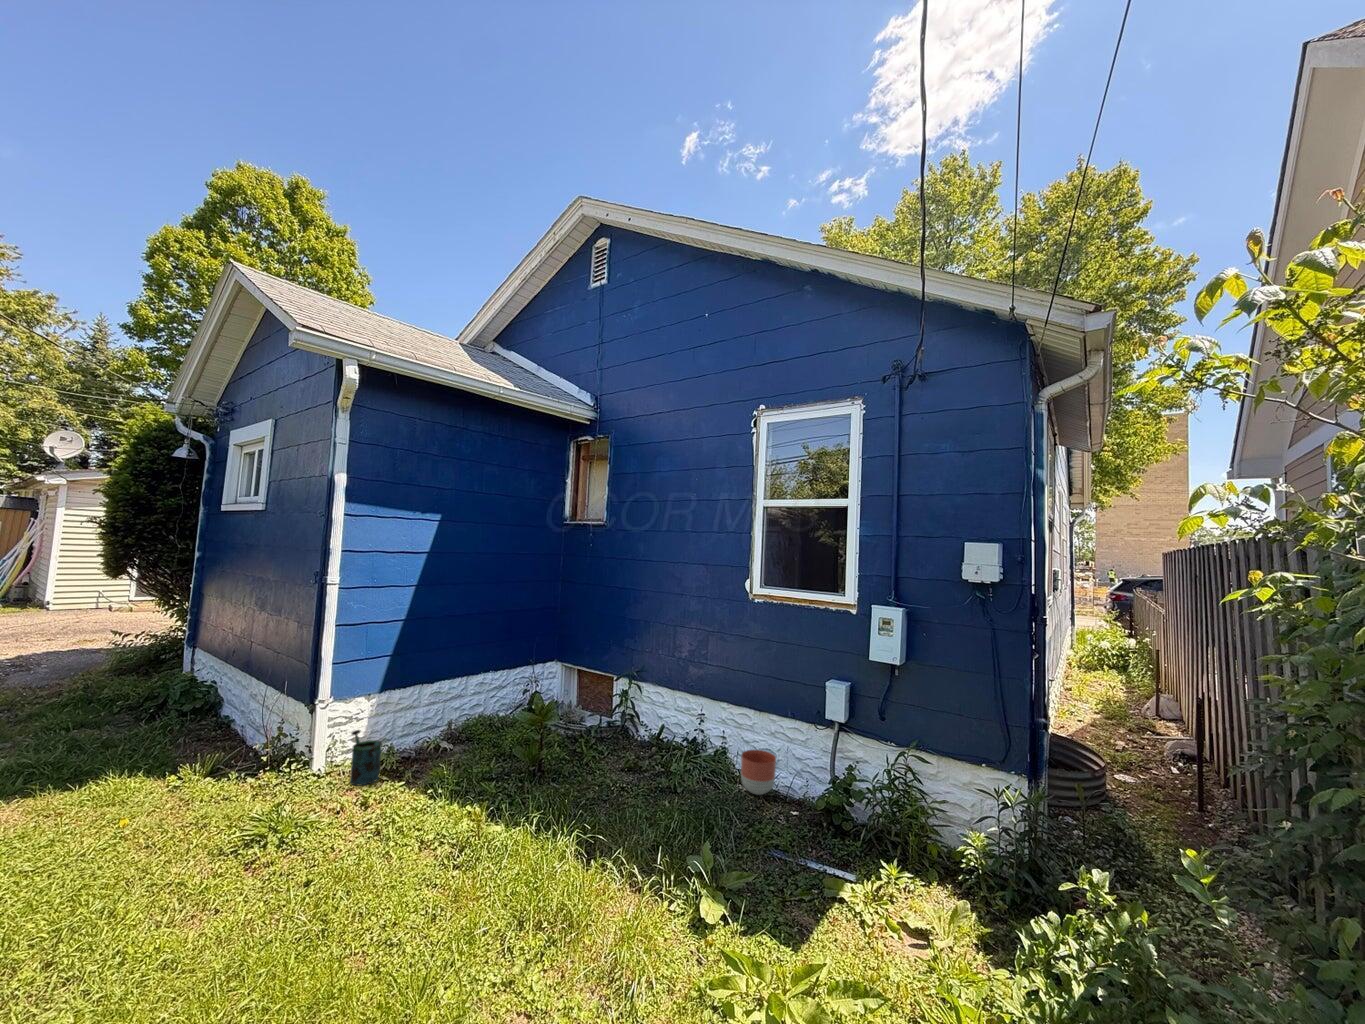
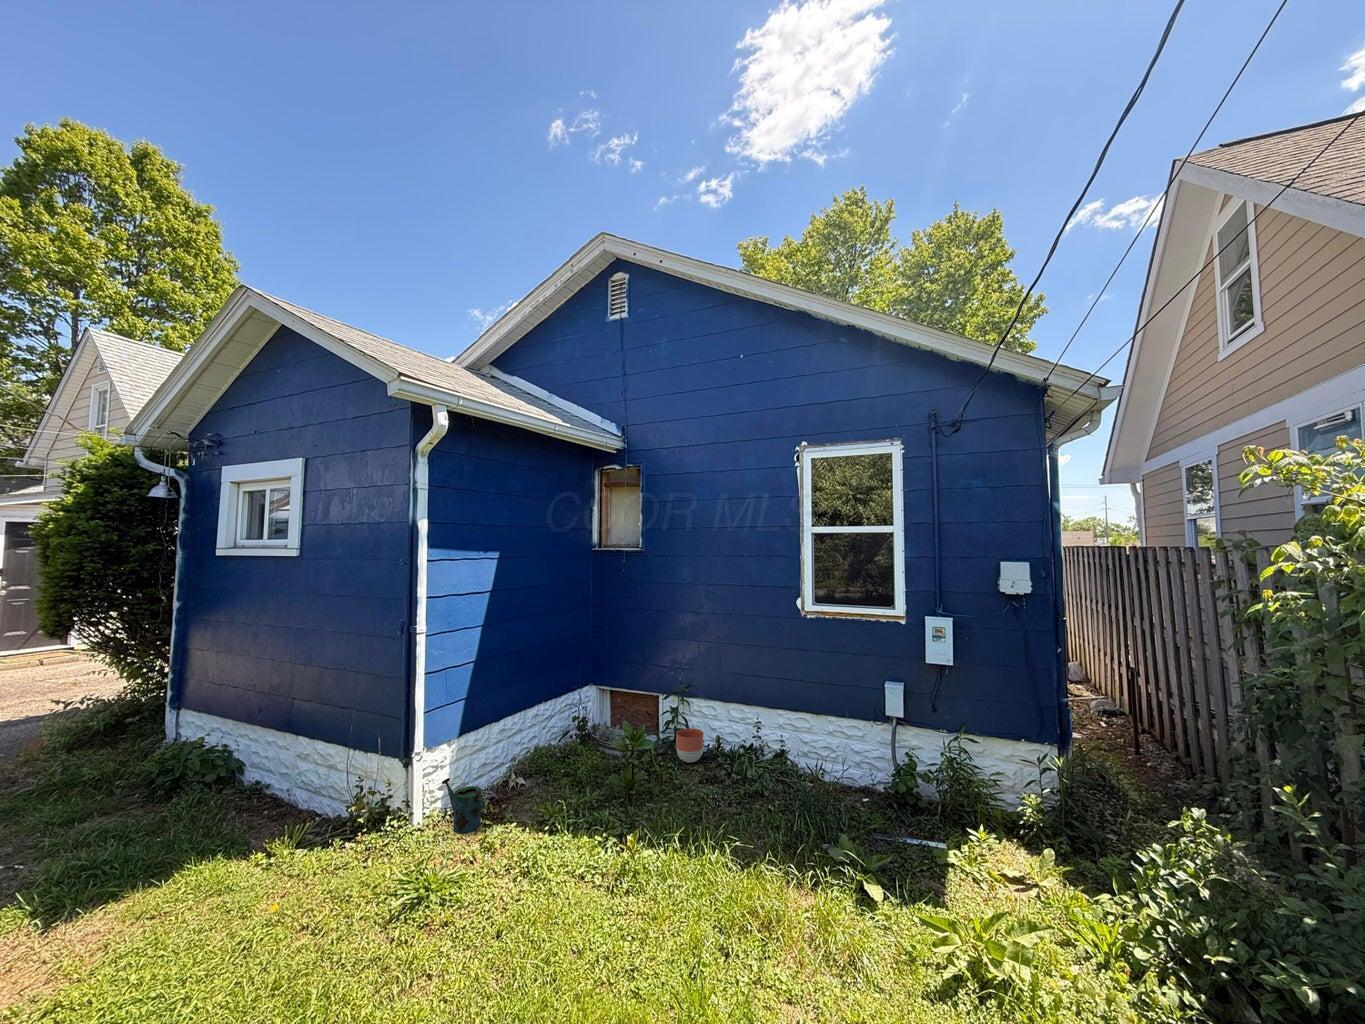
planter: present [741,750,776,795] -> present [676,728,703,763]

